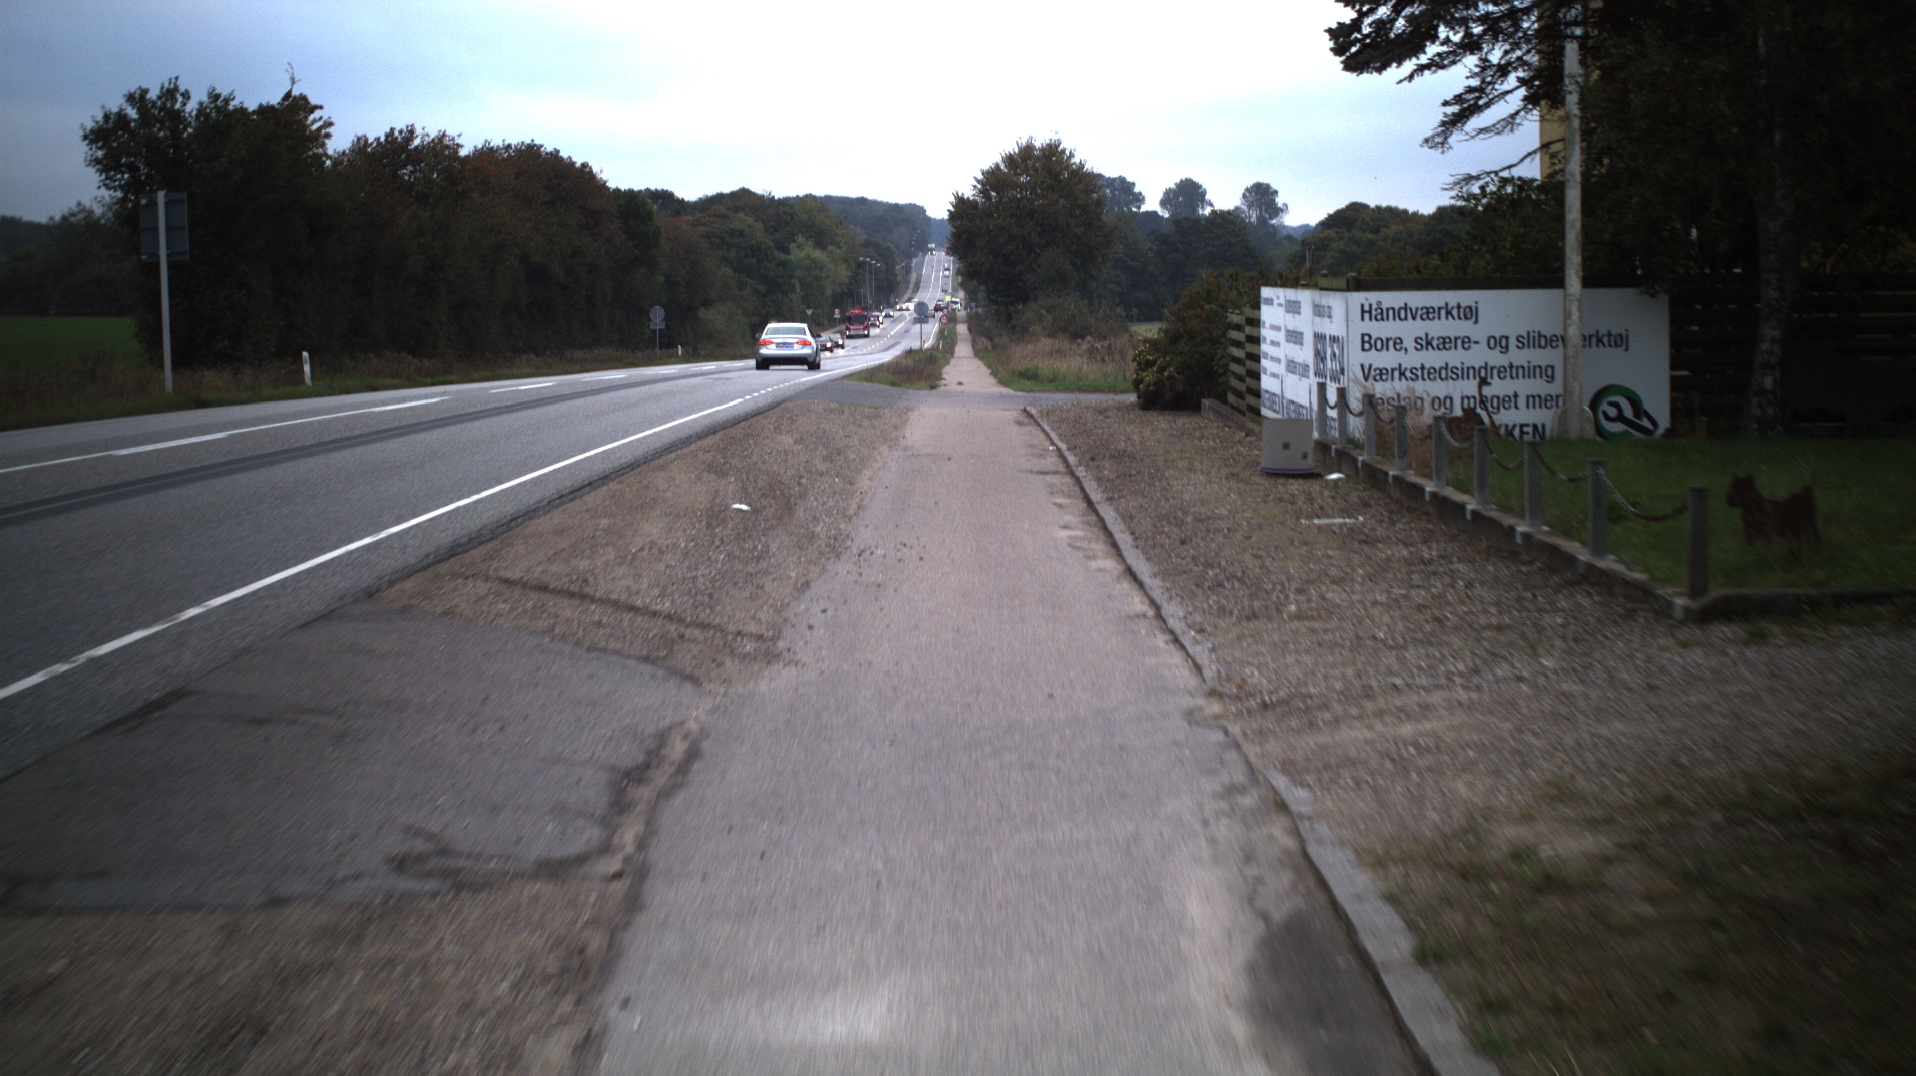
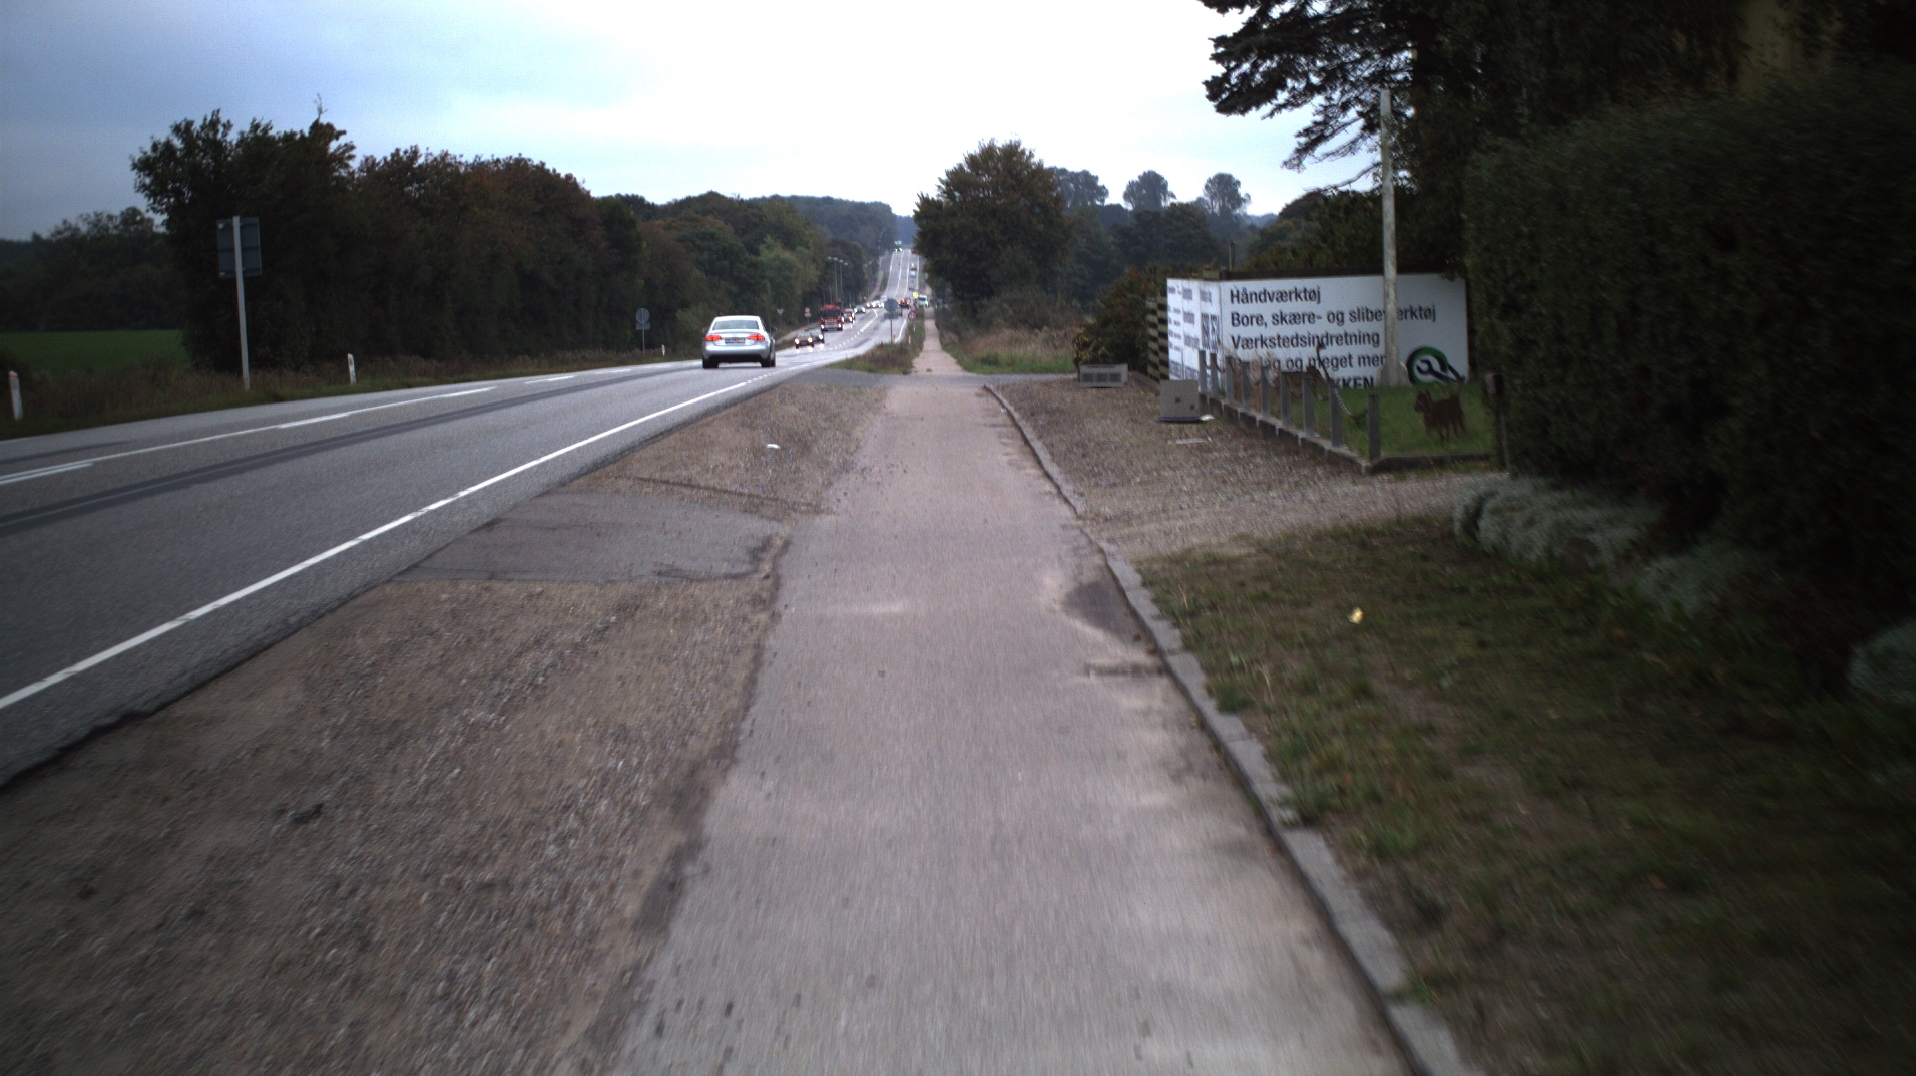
bench: none [1139,386,1197,417] -> present [1080,362,1128,388]

